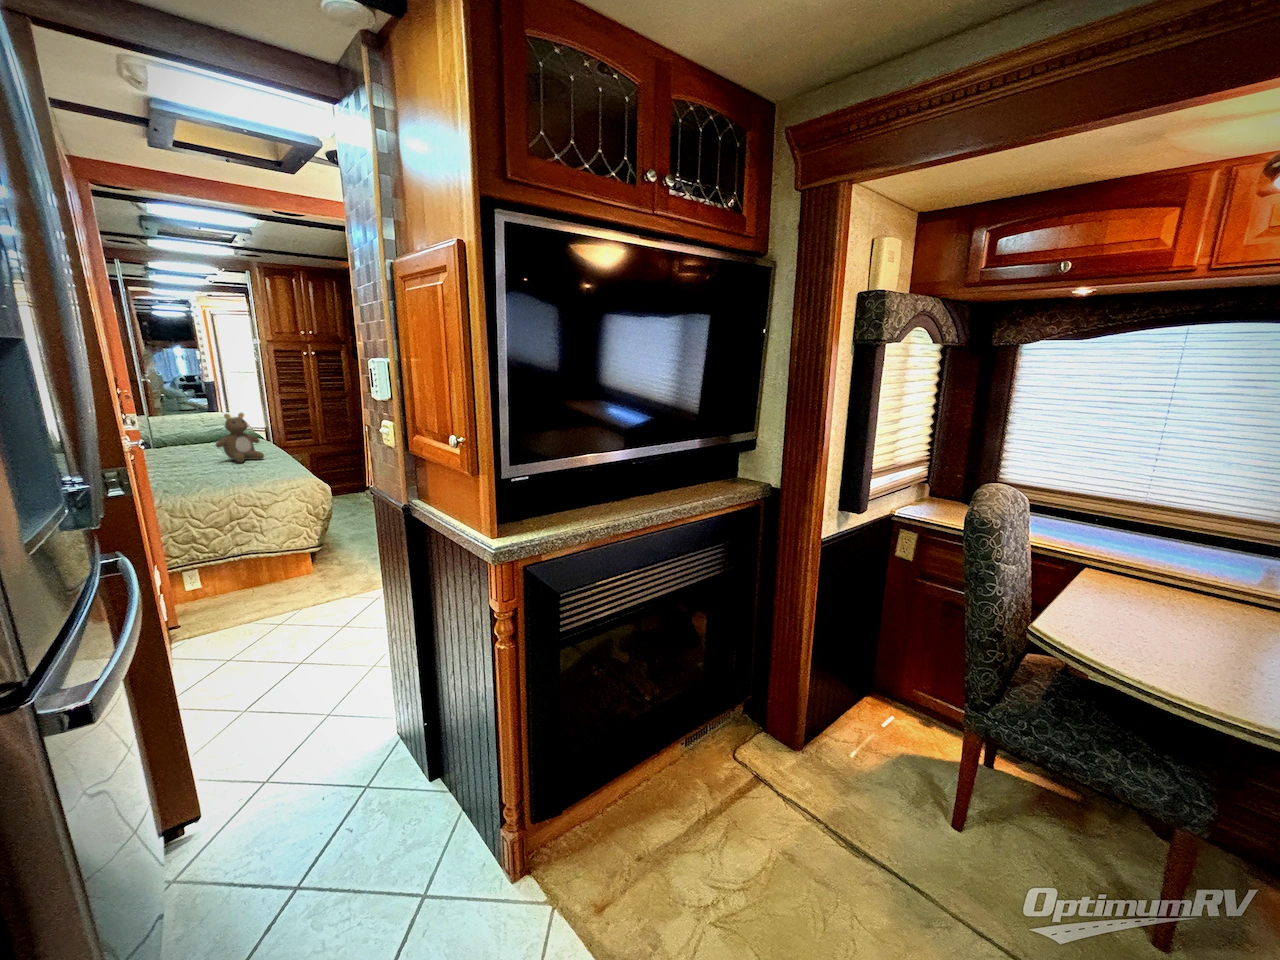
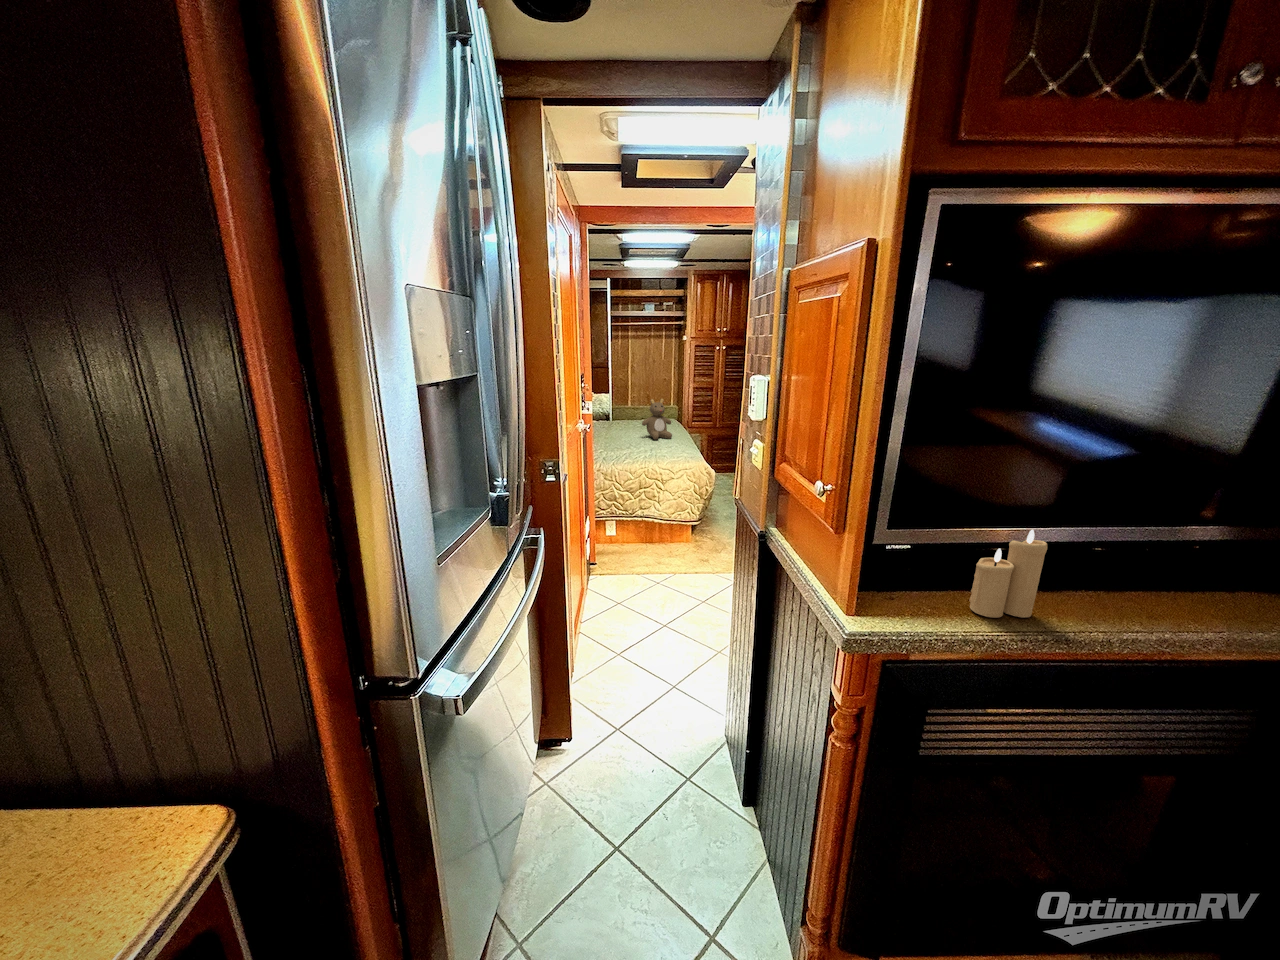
candle: none [573,454,610,519] -> present [969,529,1047,618]

